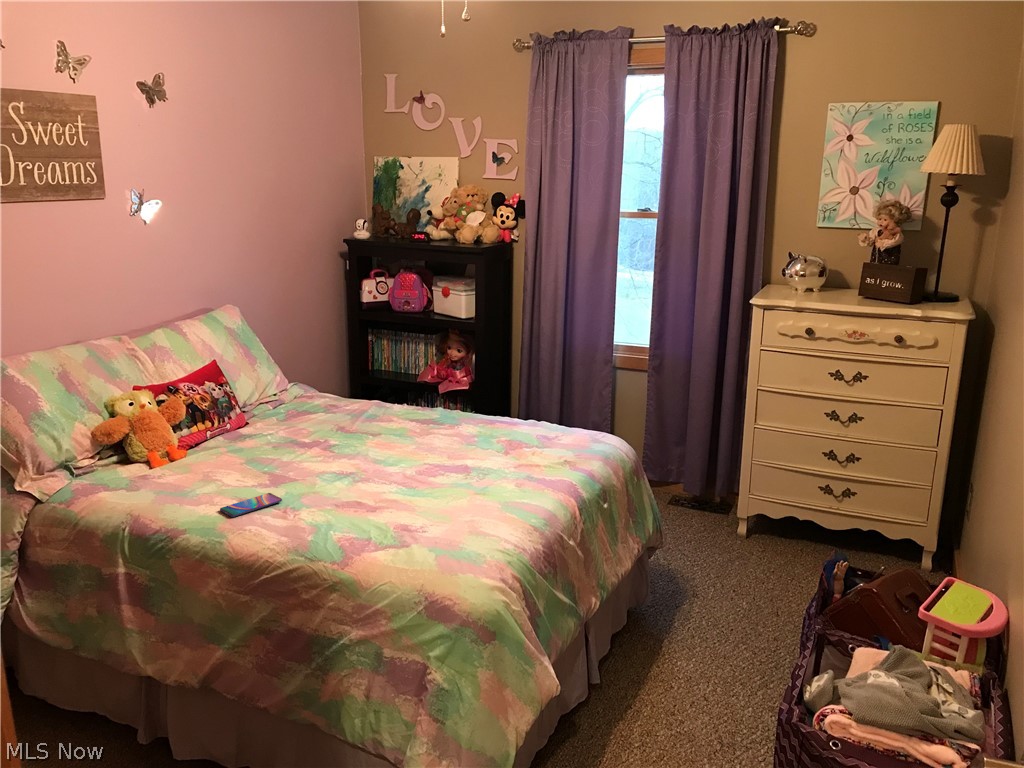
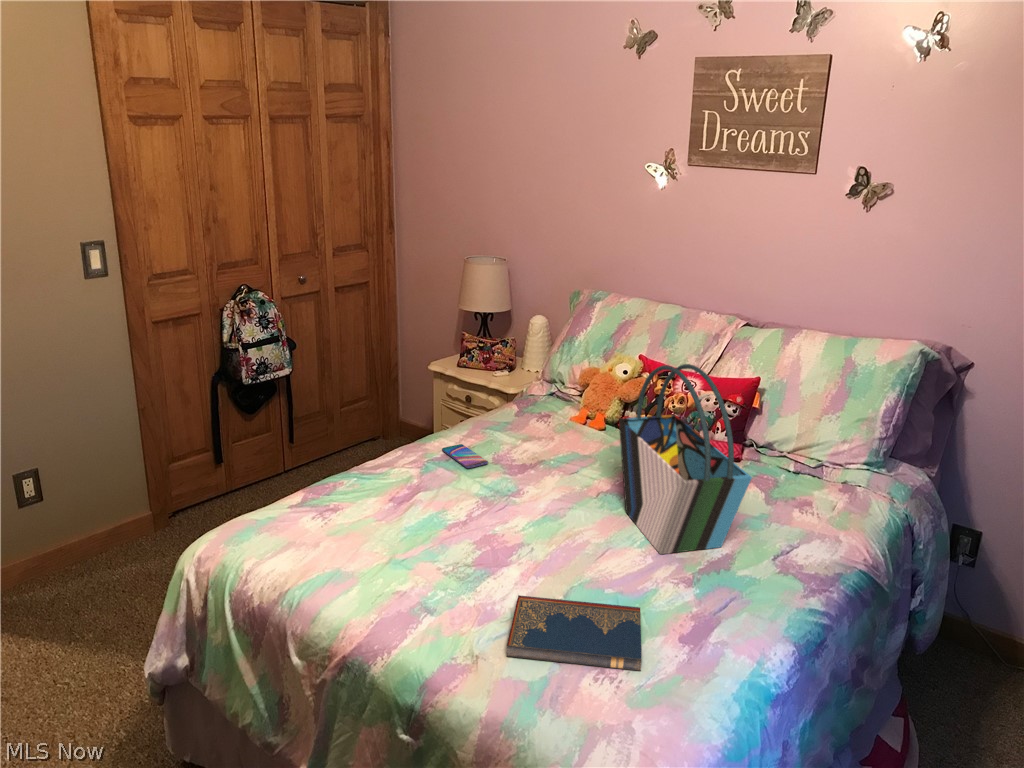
tote bag: none [313,321,437,450] -> present [619,364,752,554]
hardcover book: none [488,437,547,469] -> present [507,595,642,671]

